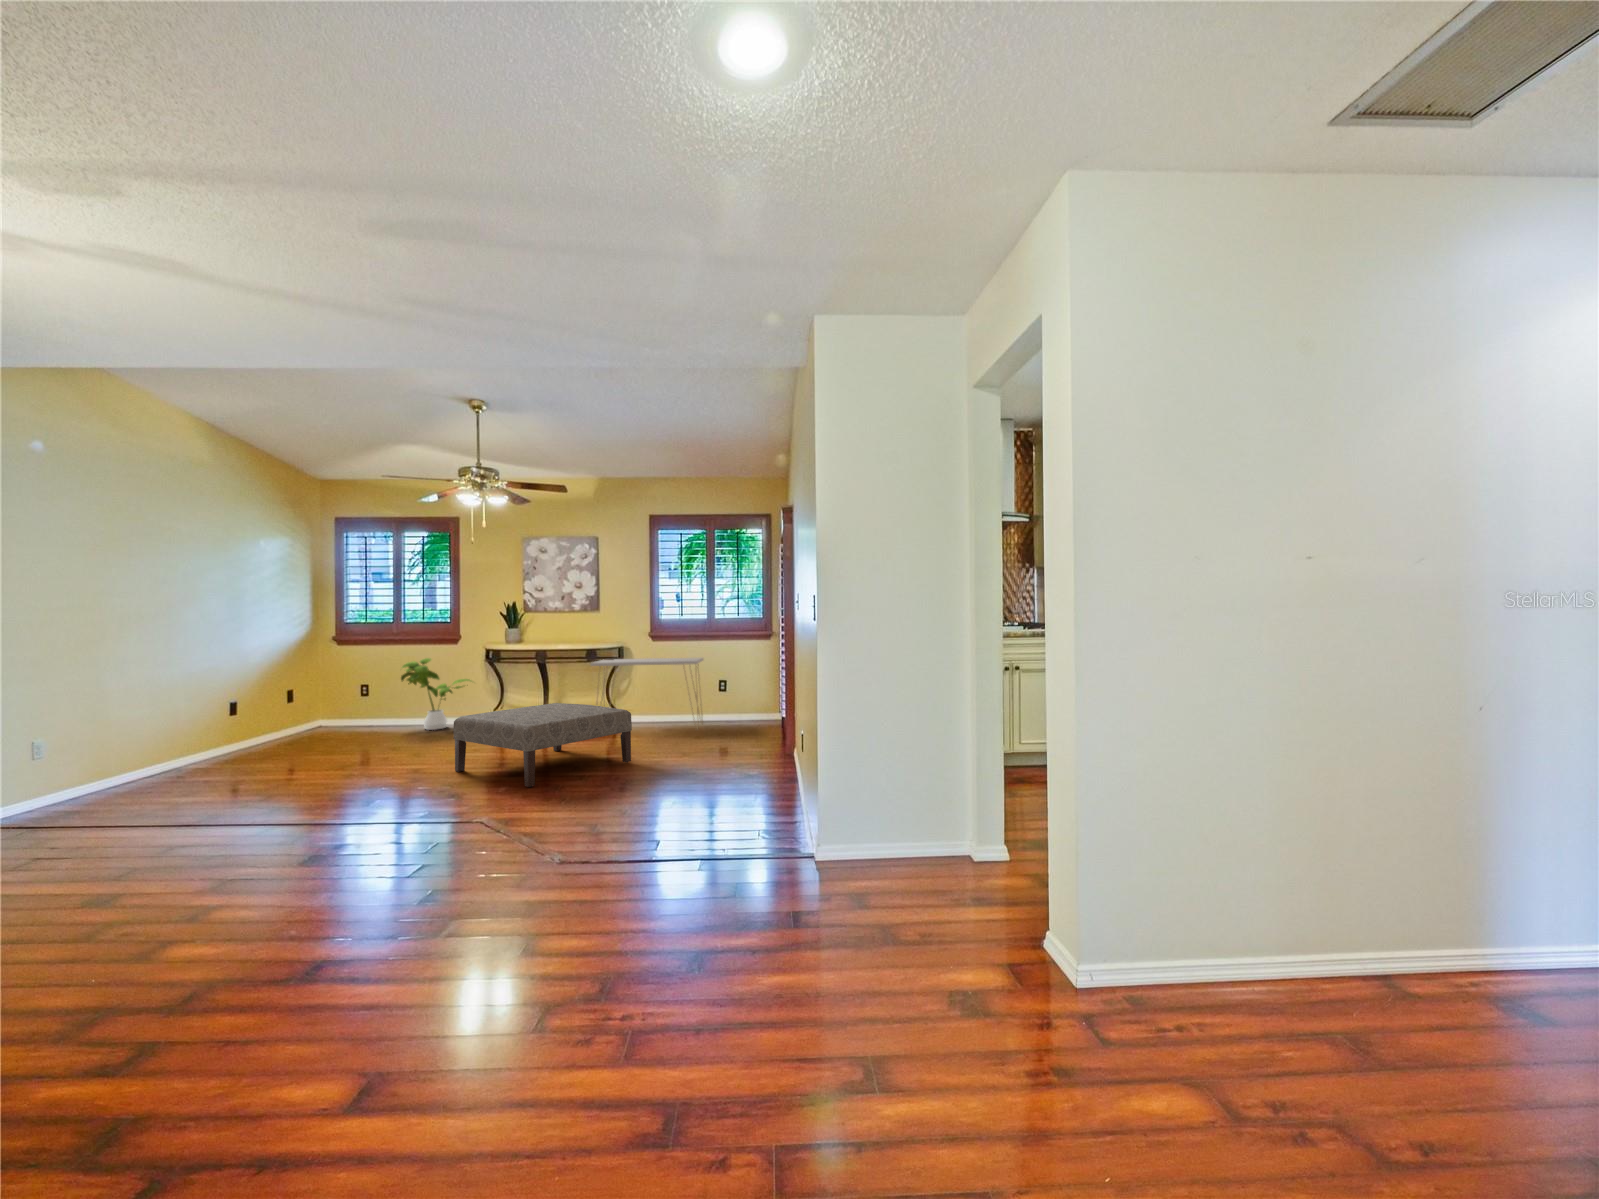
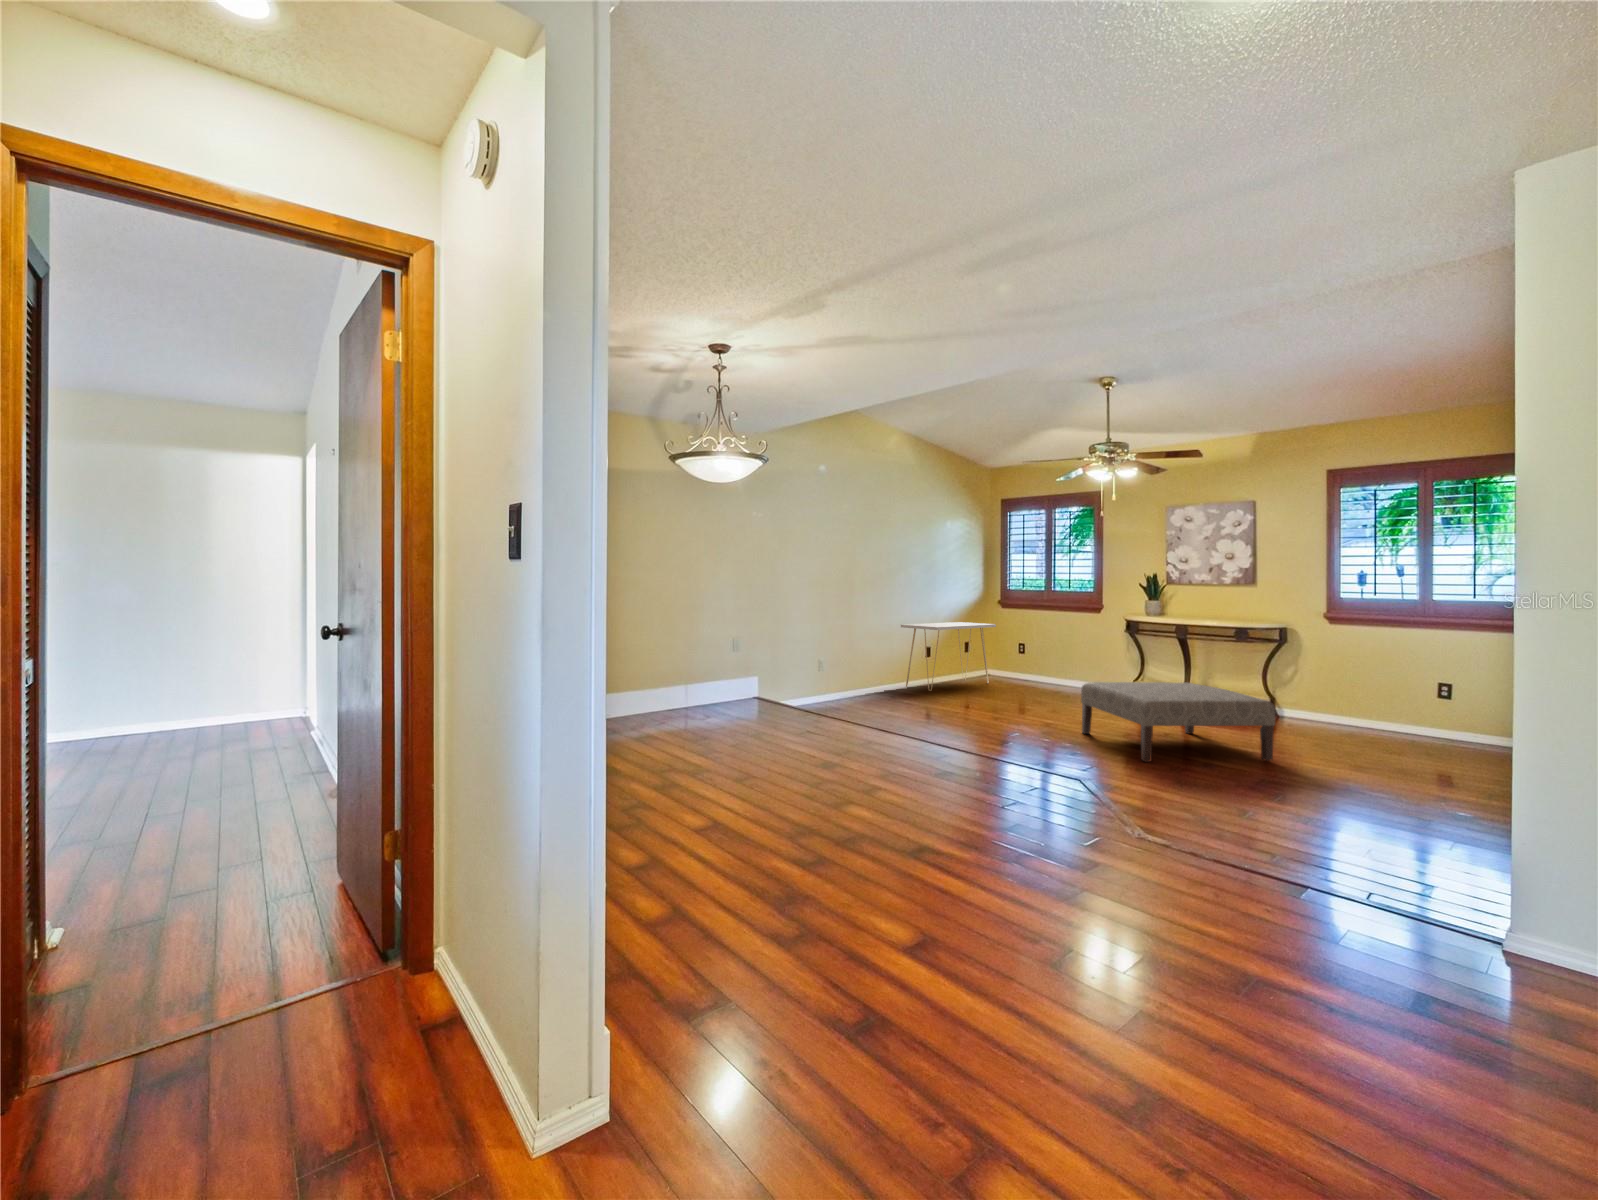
house plant: present [401,658,471,730] -> none [1047,625,1116,693]
console table: present [591,658,703,729] -> present [901,622,996,691]

